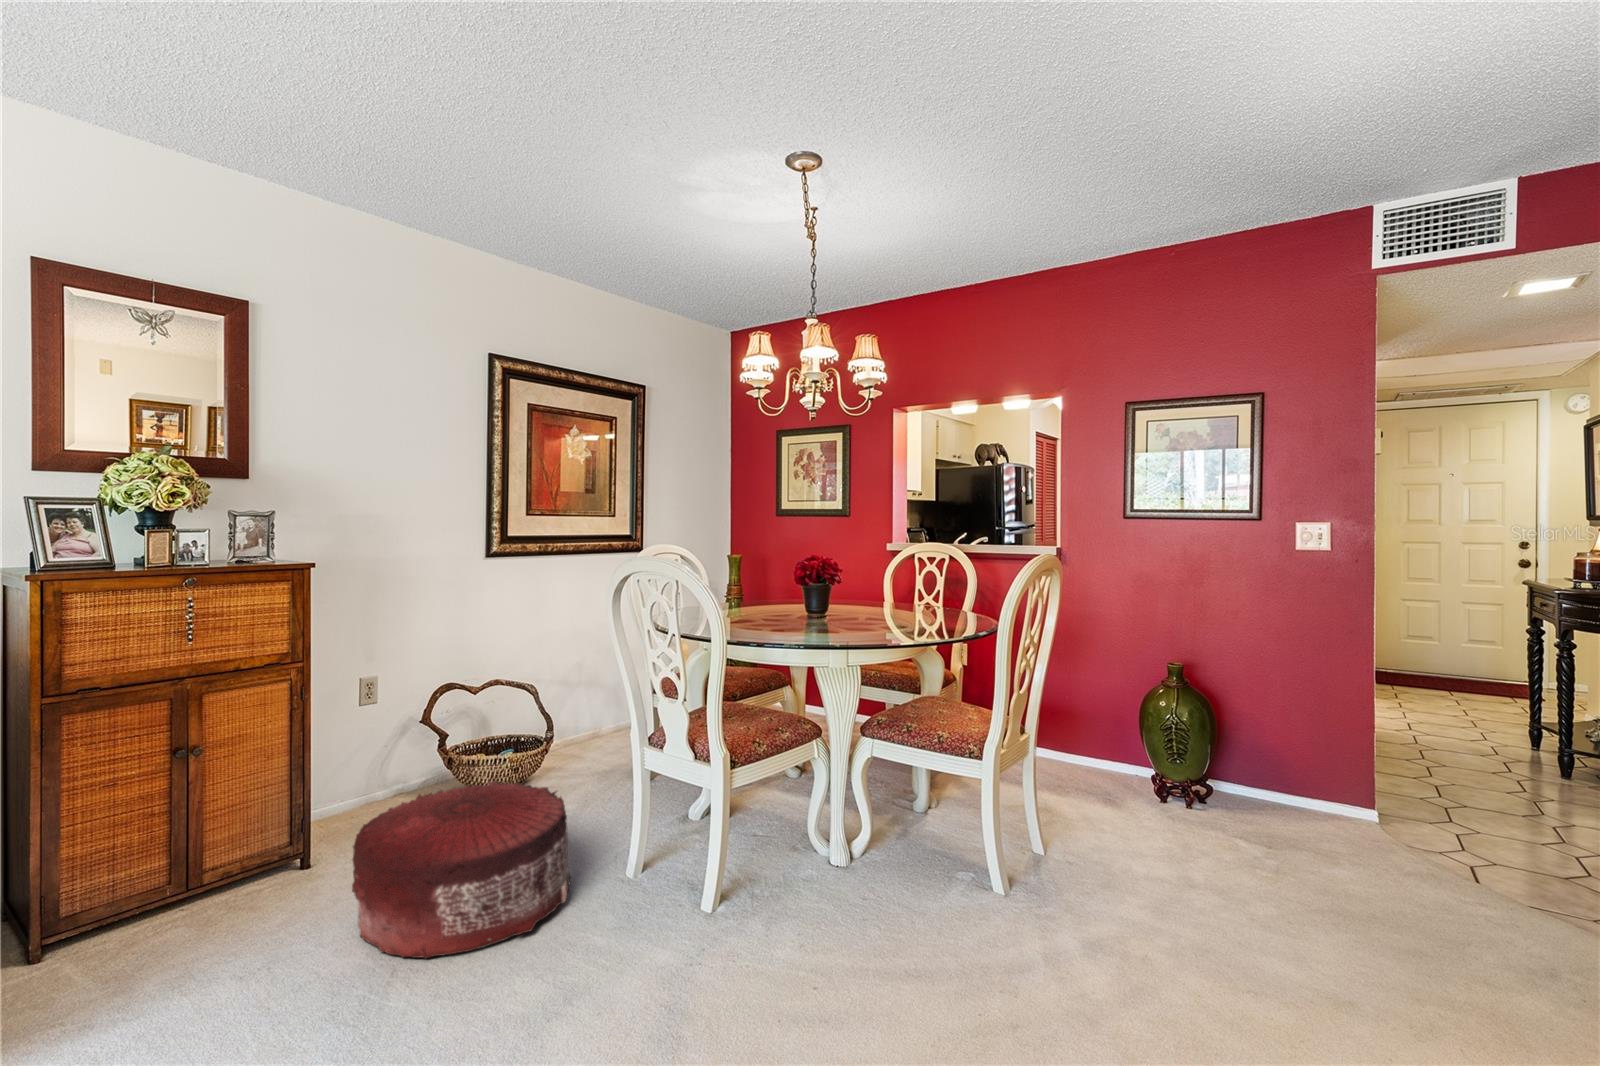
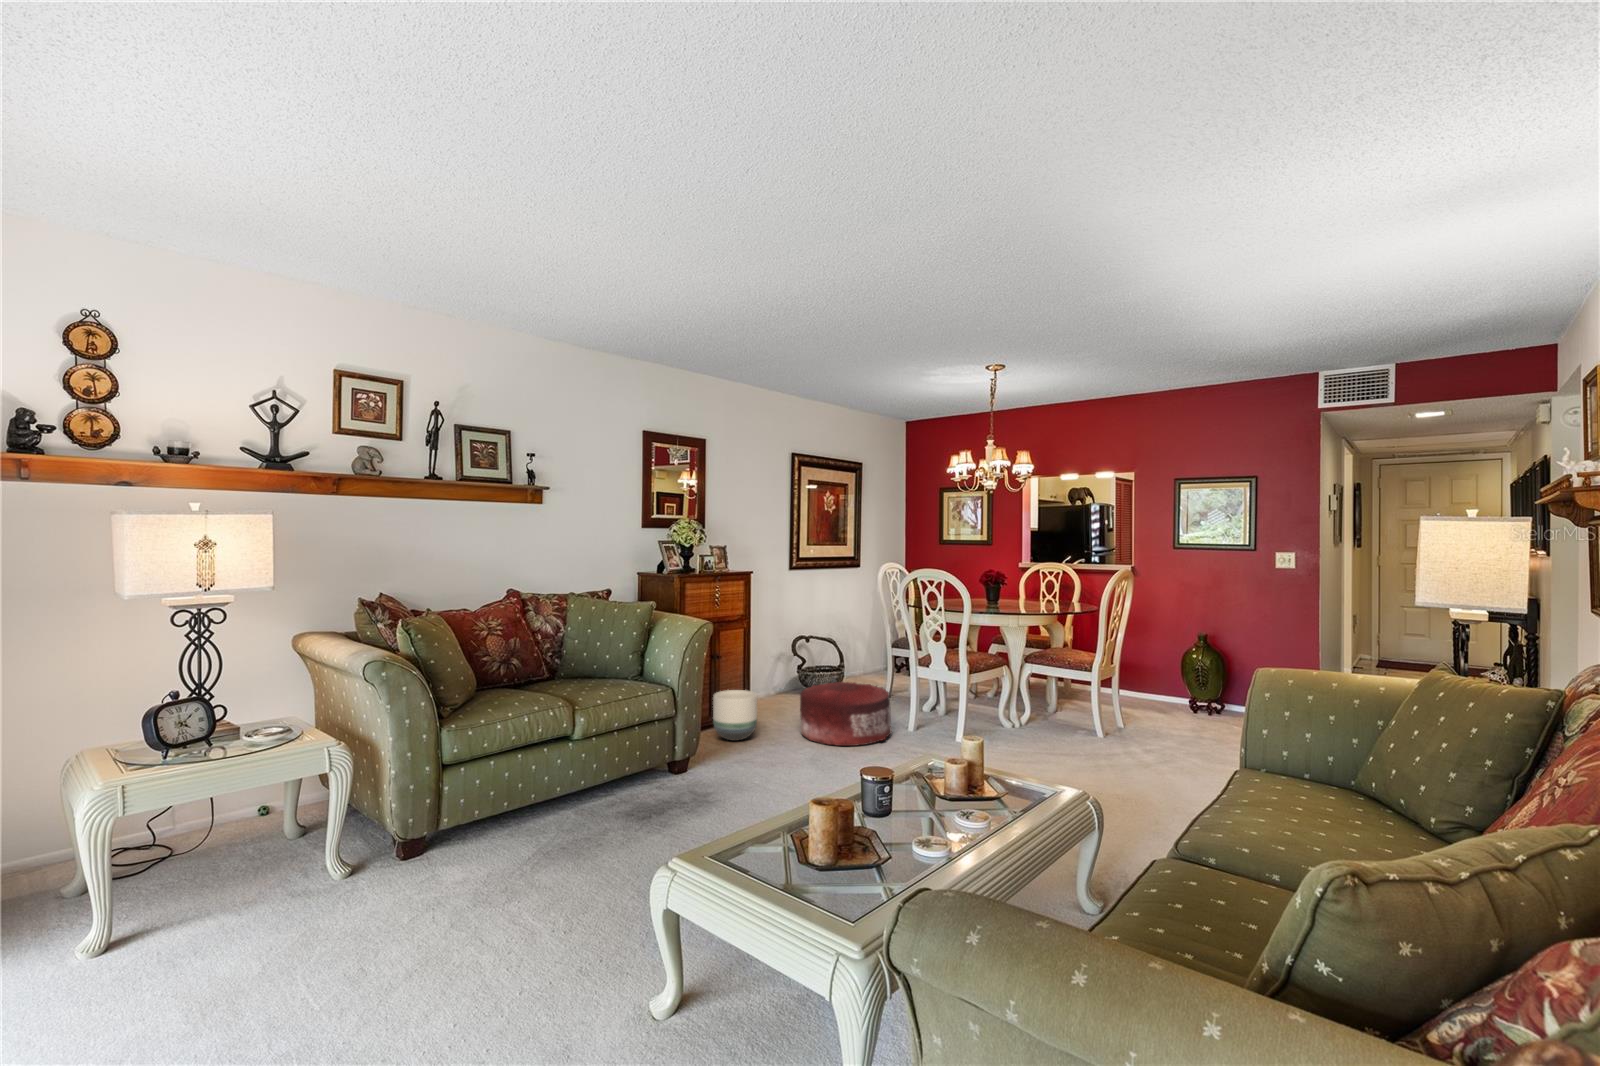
planter: none [126,819,254,949] -> present [713,690,757,740]

